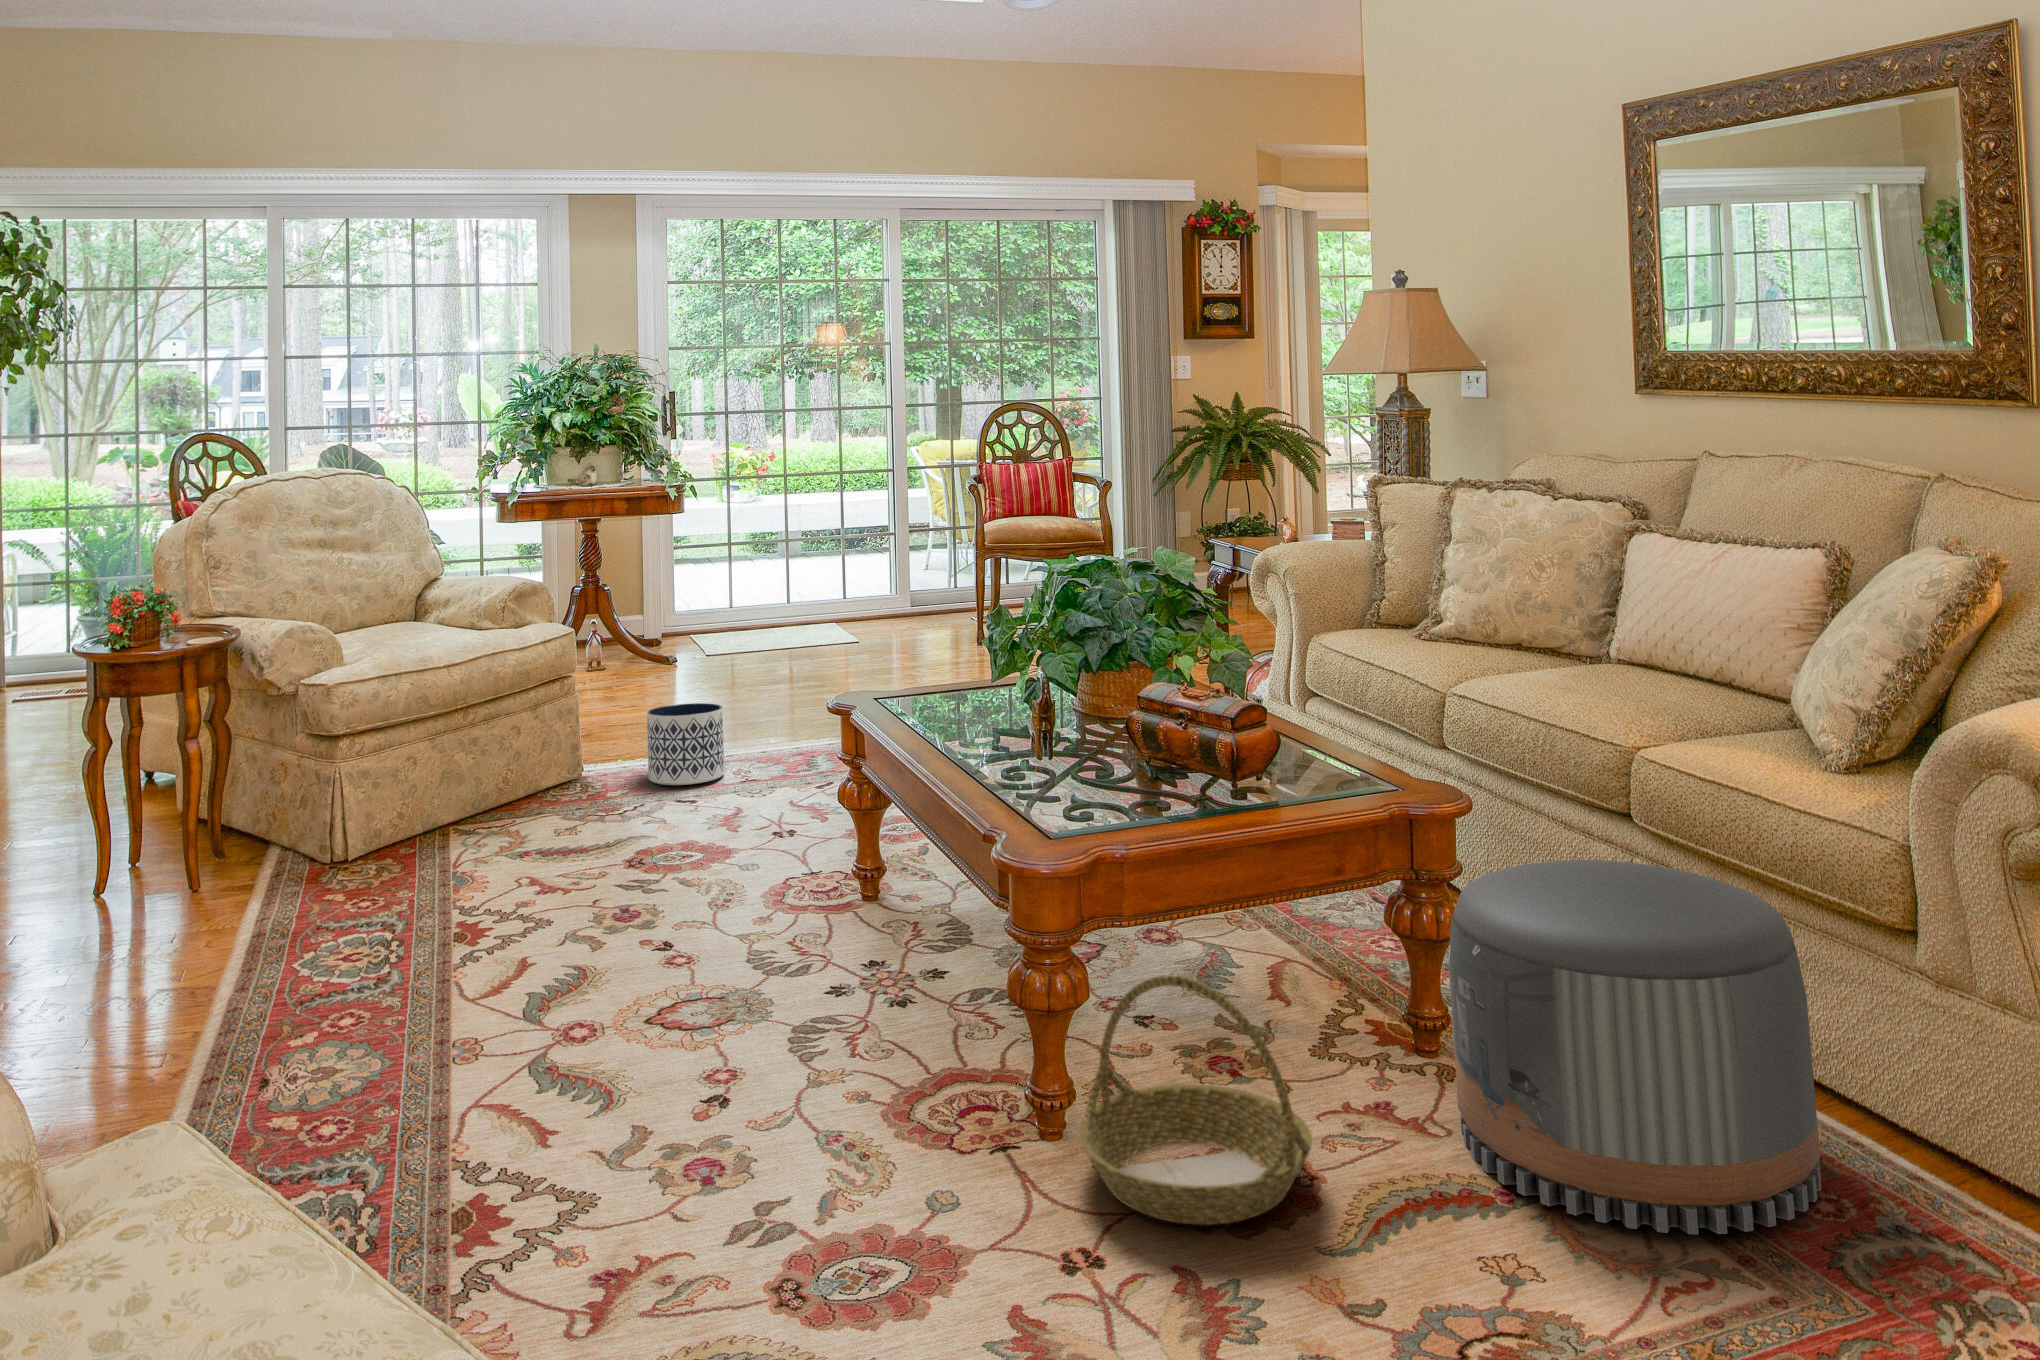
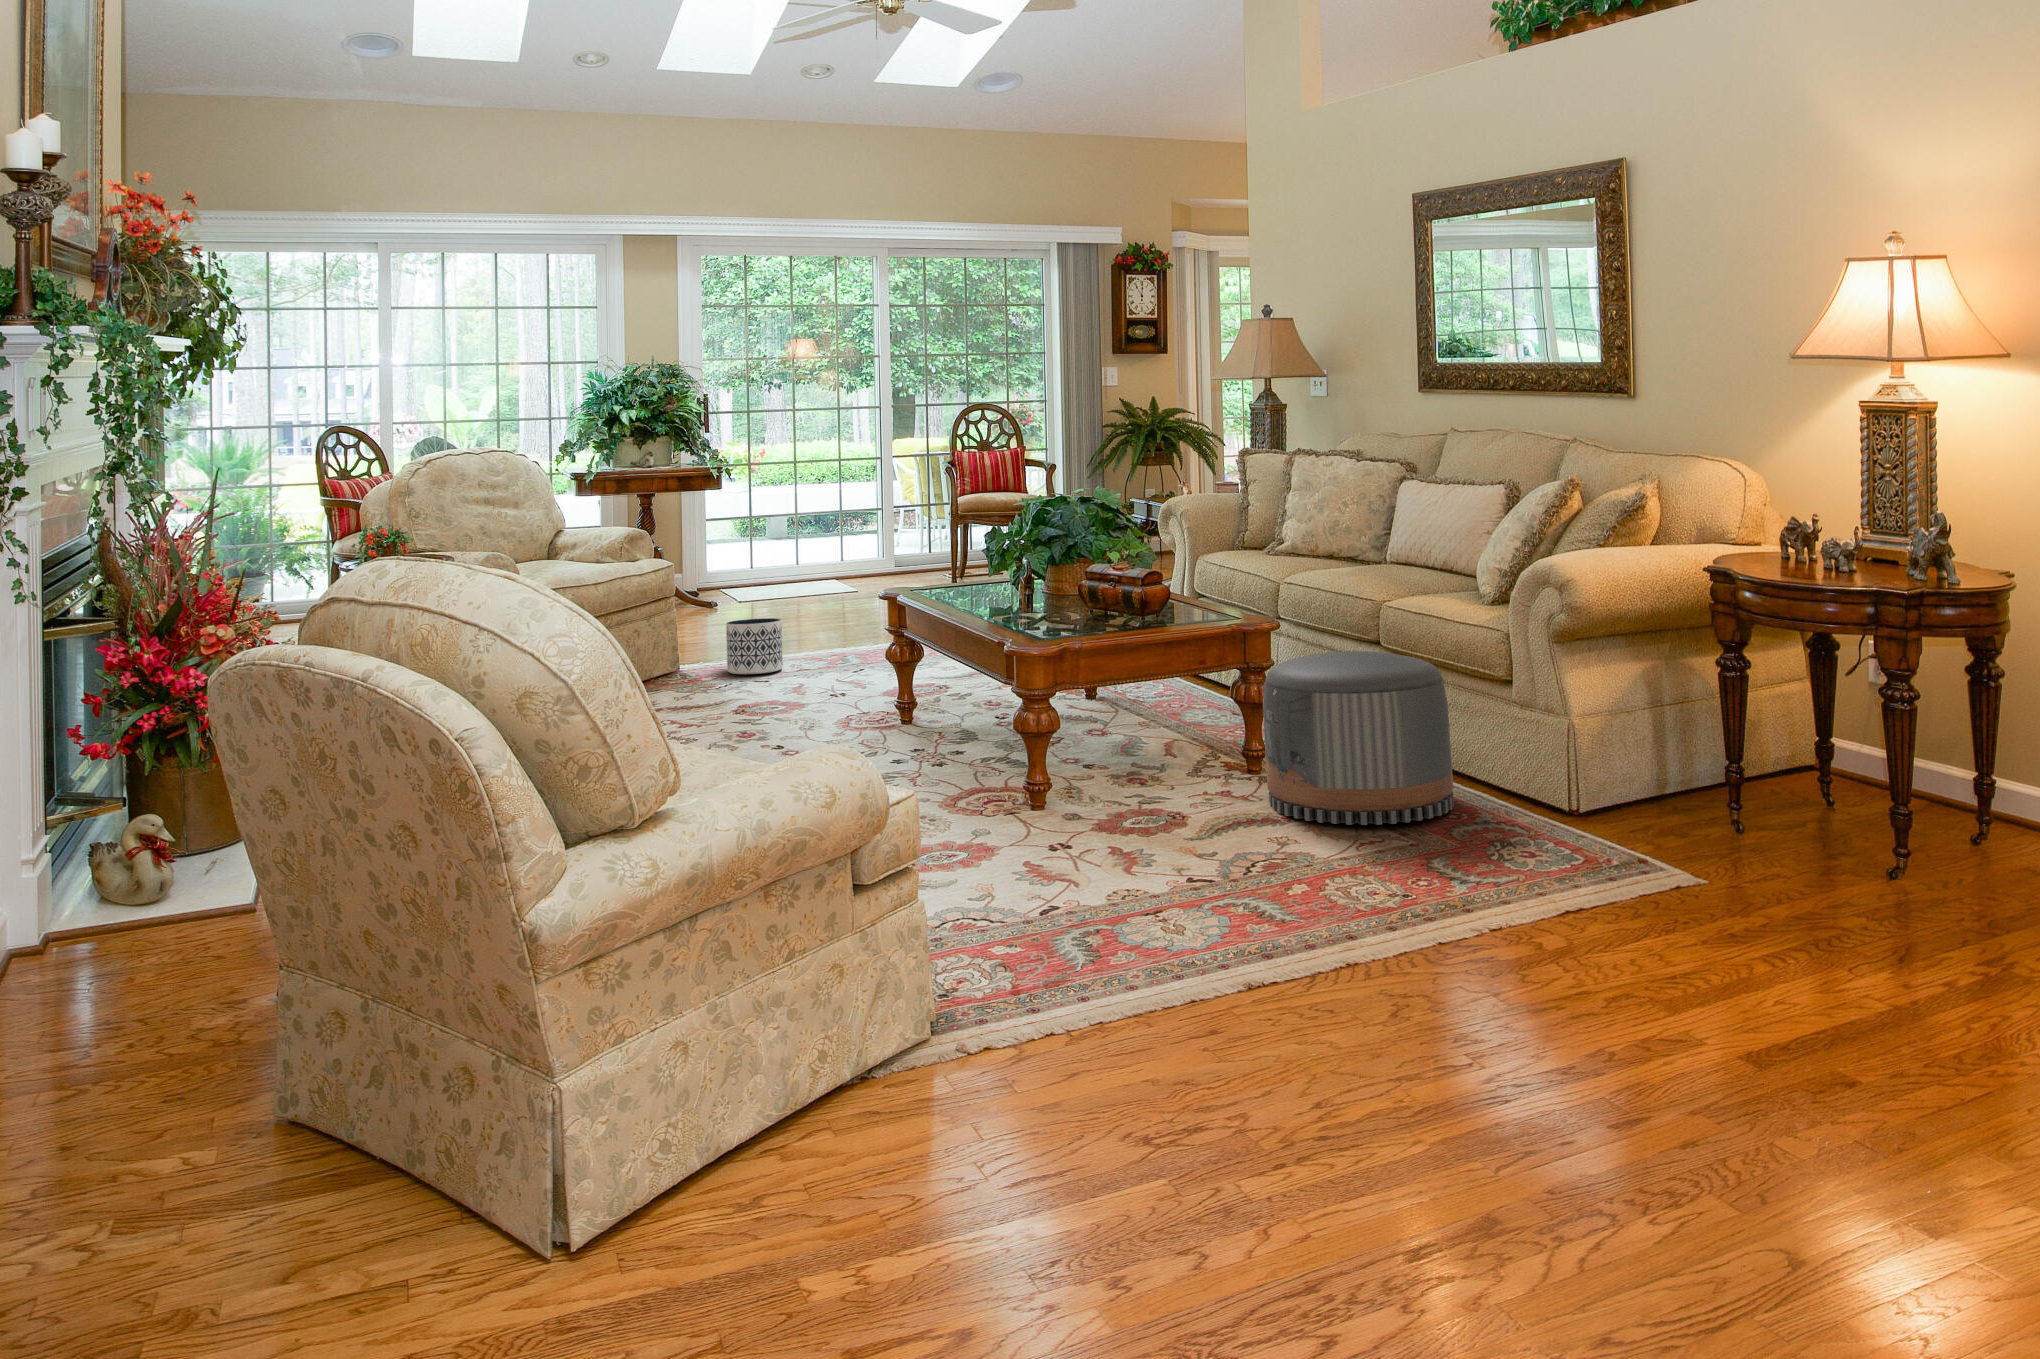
basket: present [1078,975,1312,1225] -> none [1056,710,1184,833]

